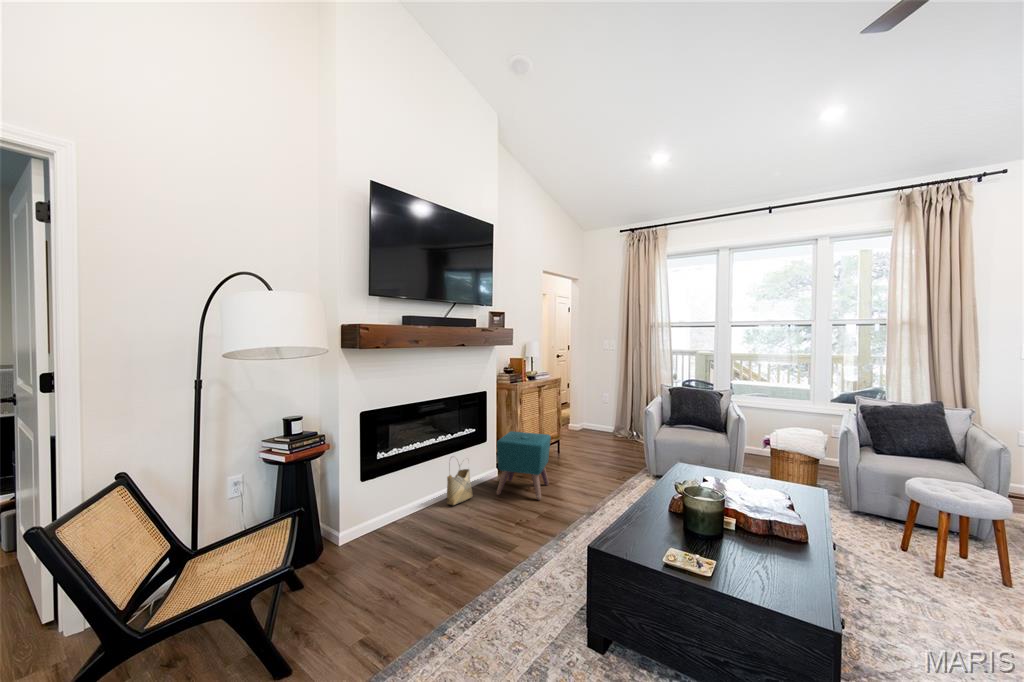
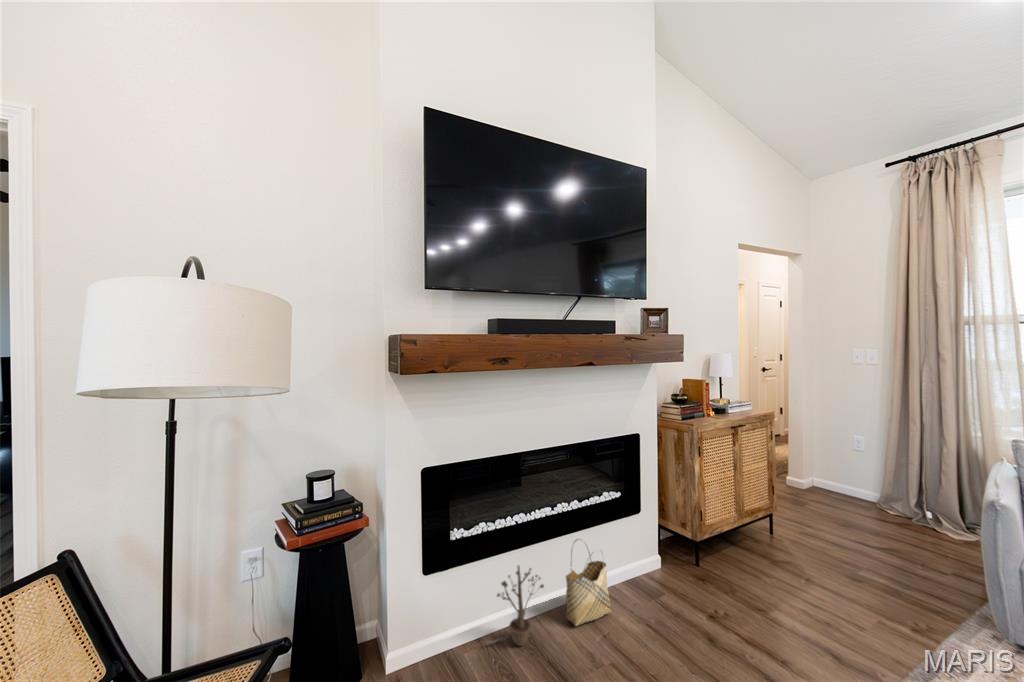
ottoman: present [496,431,551,500] -> none [652,503,758,656]
decorative plant: none [401,470,436,522] -> present [488,566,544,646]

